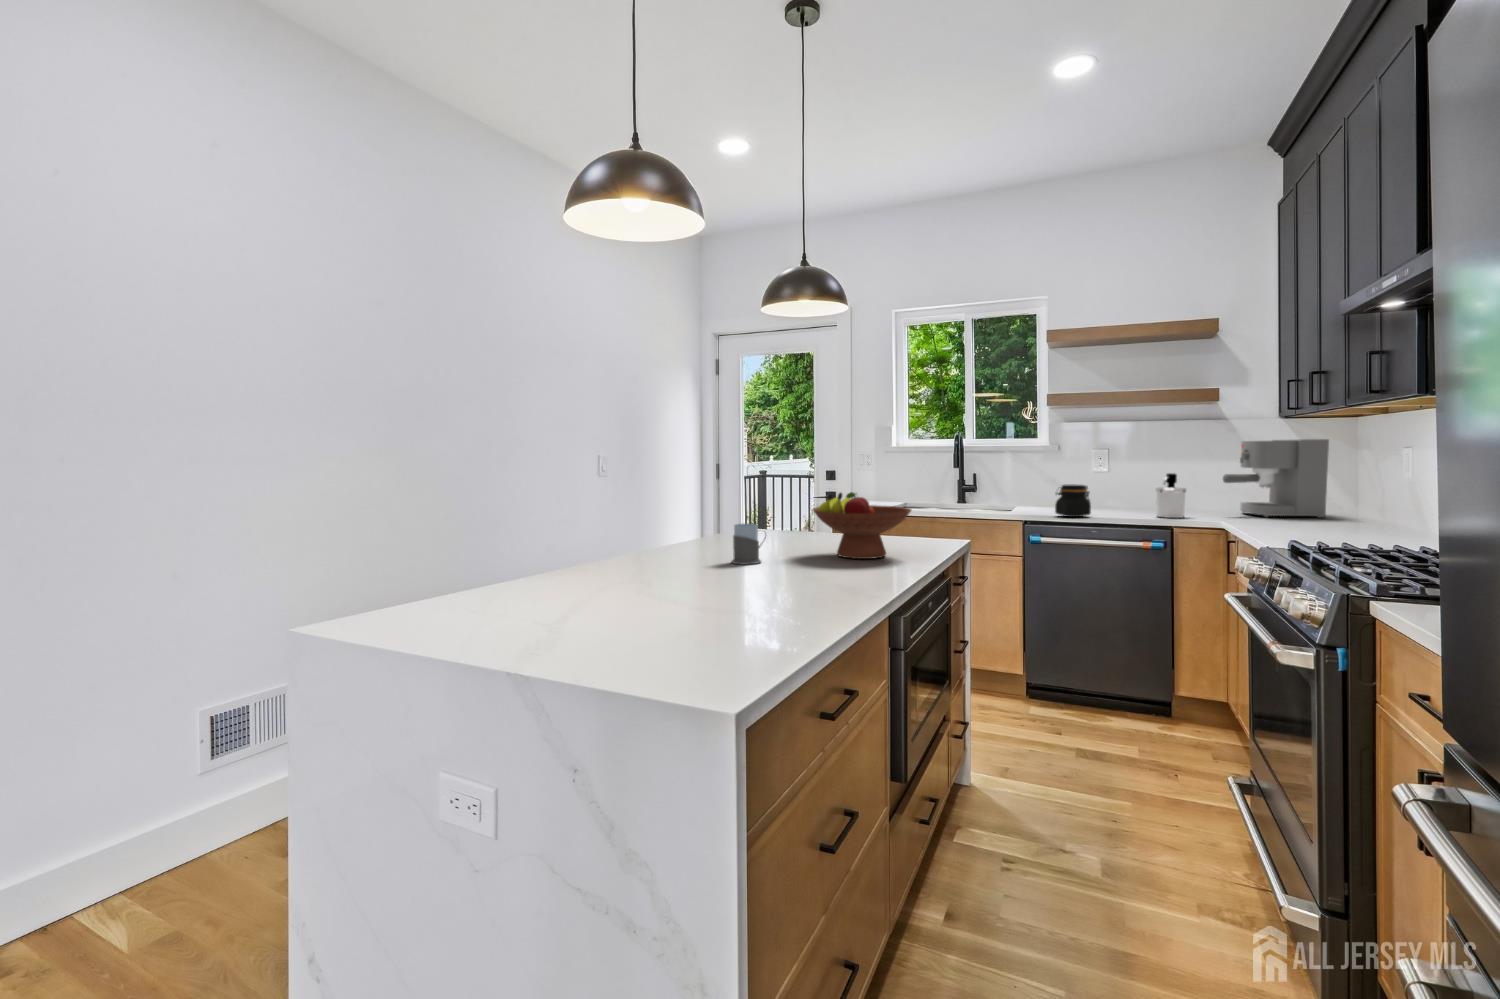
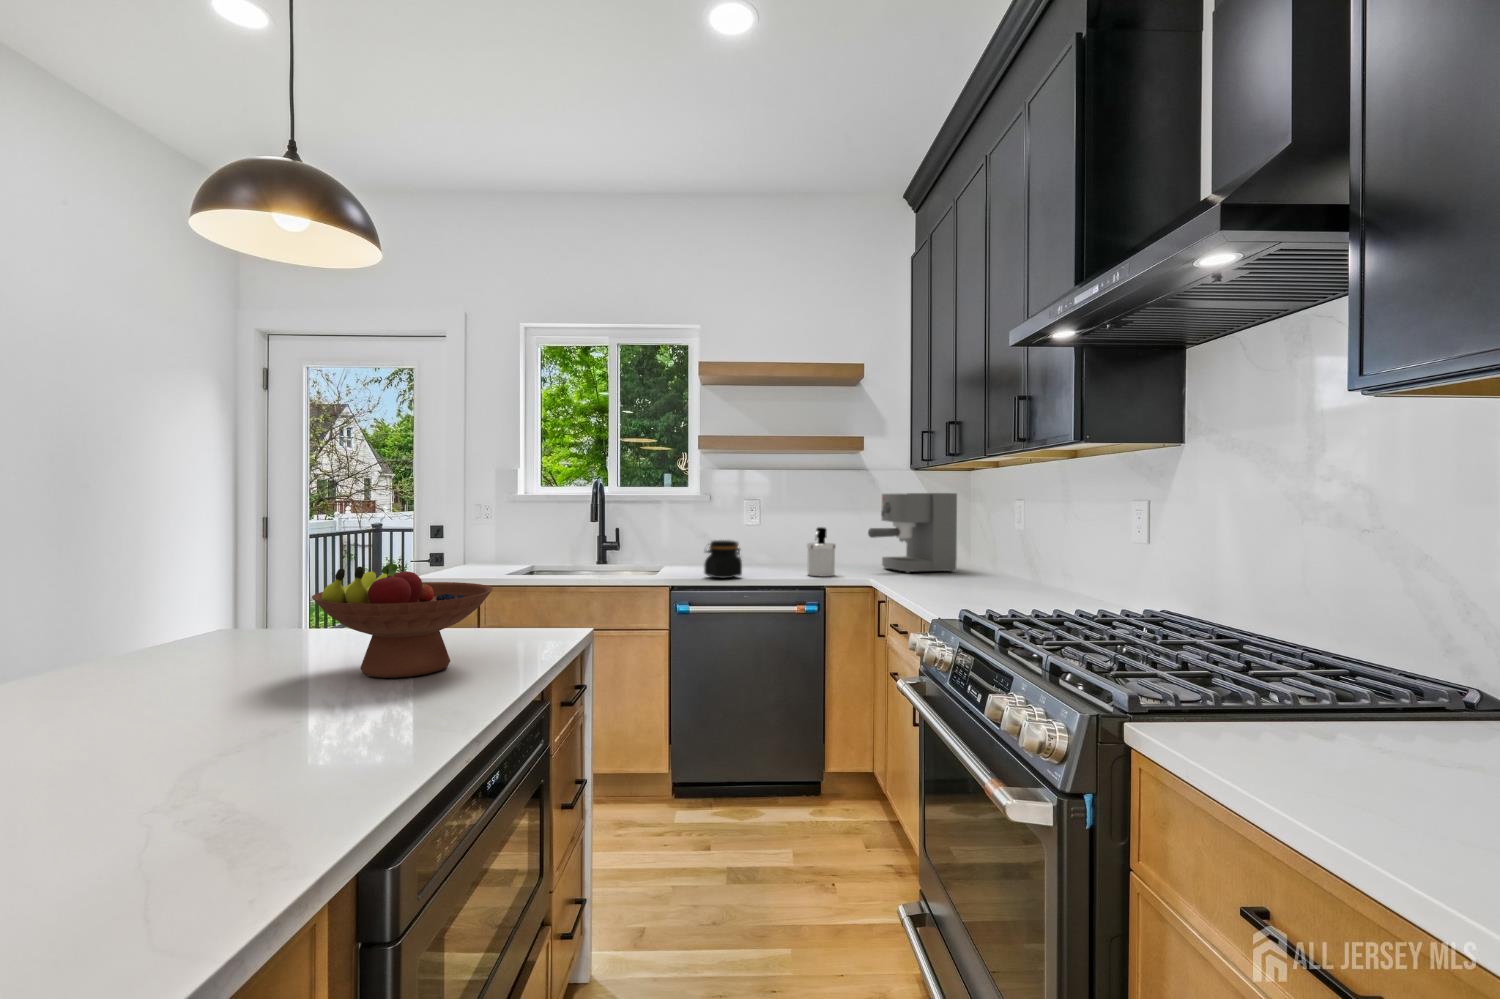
mug: present [732,524,763,564] -> none [110,630,203,716]

